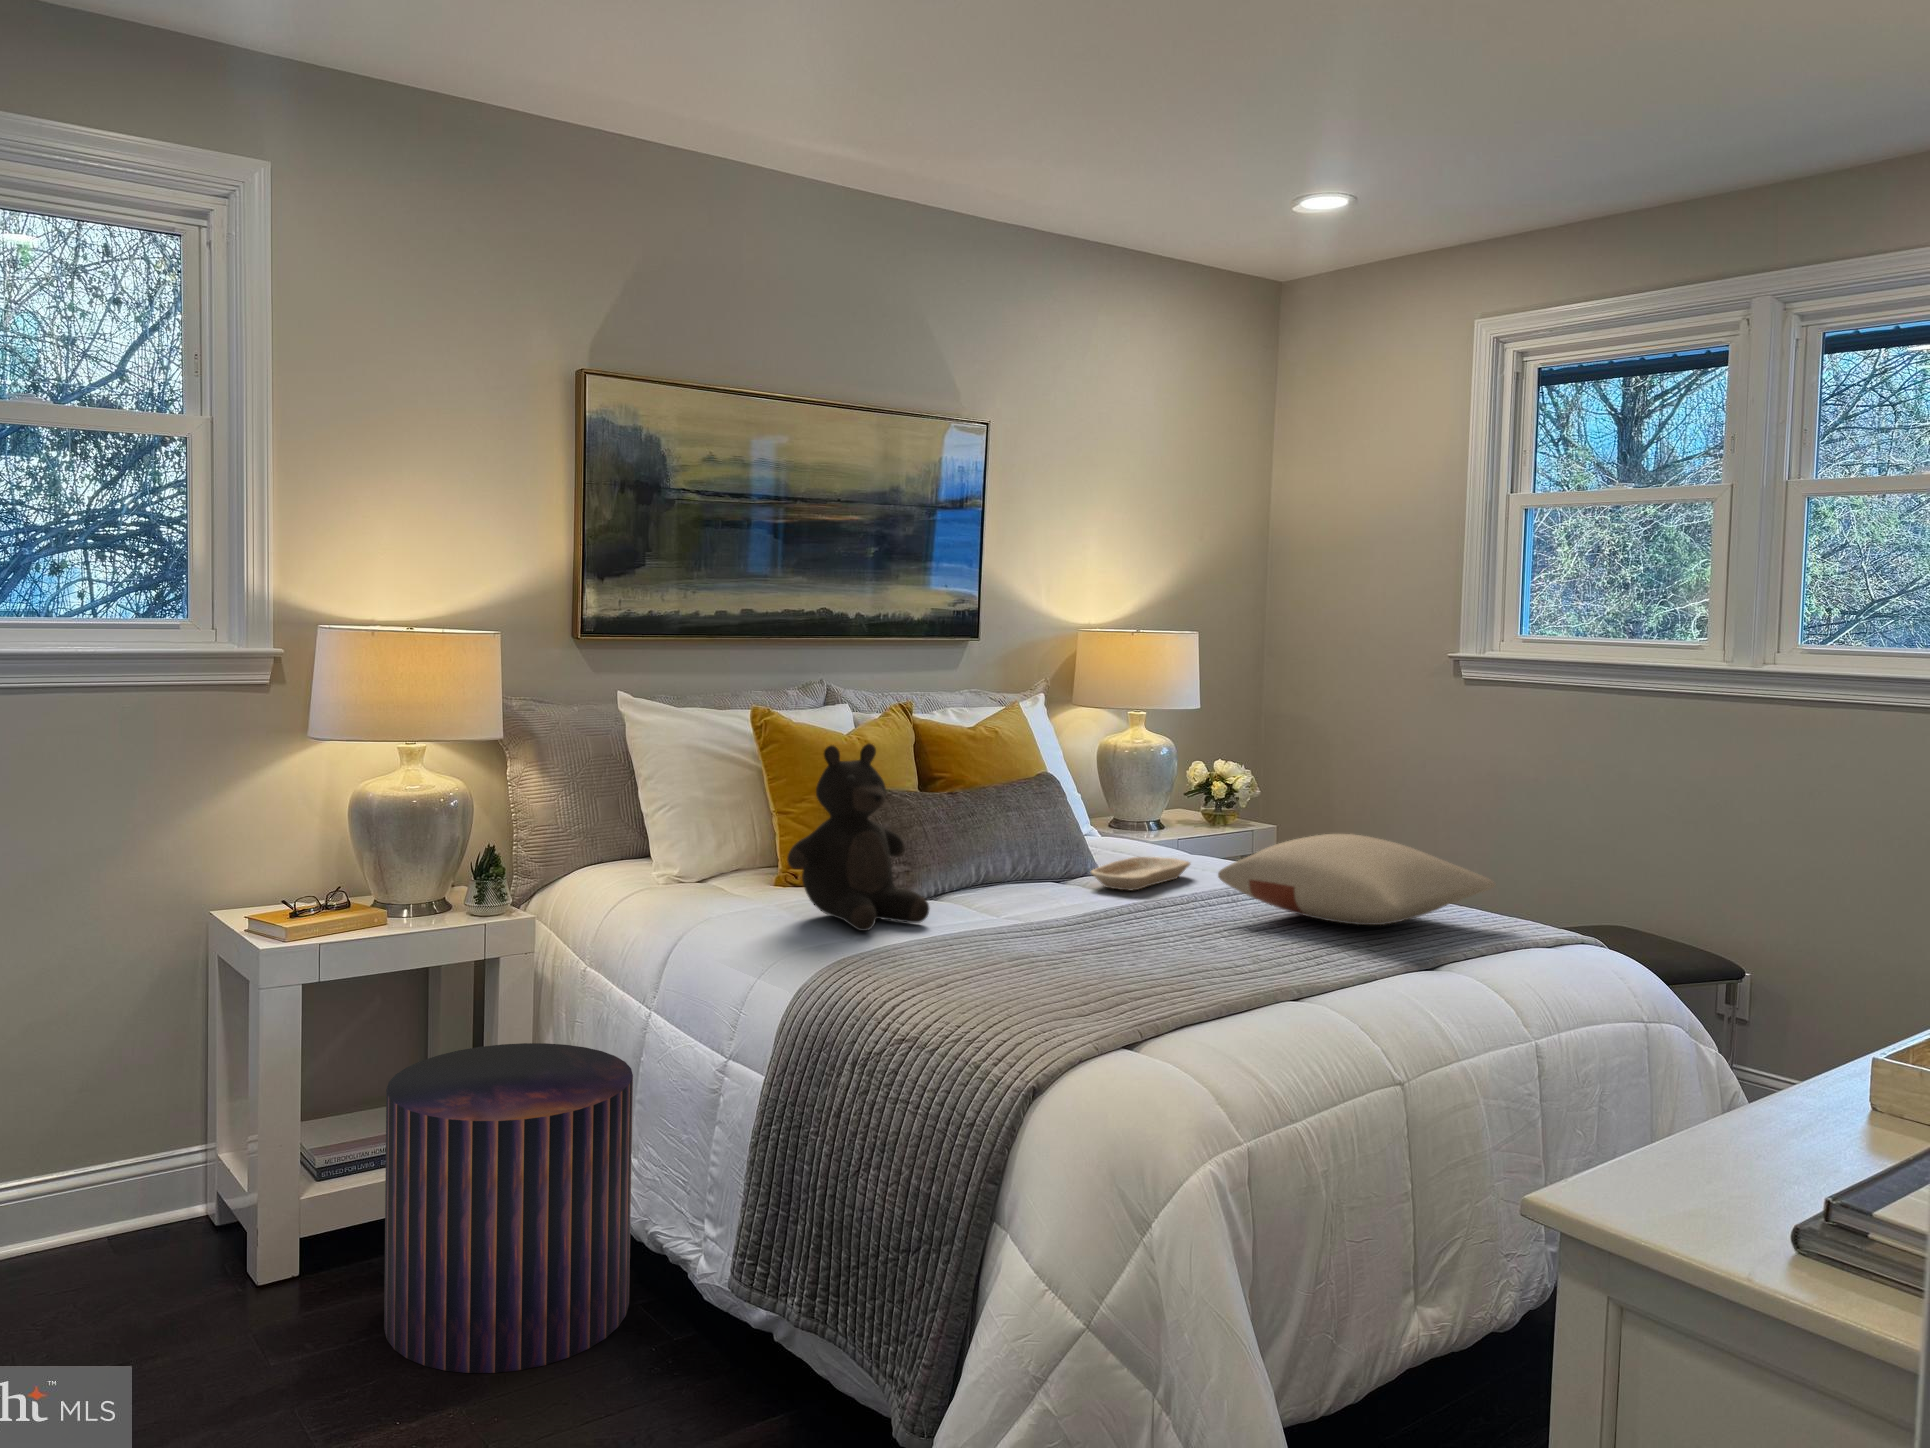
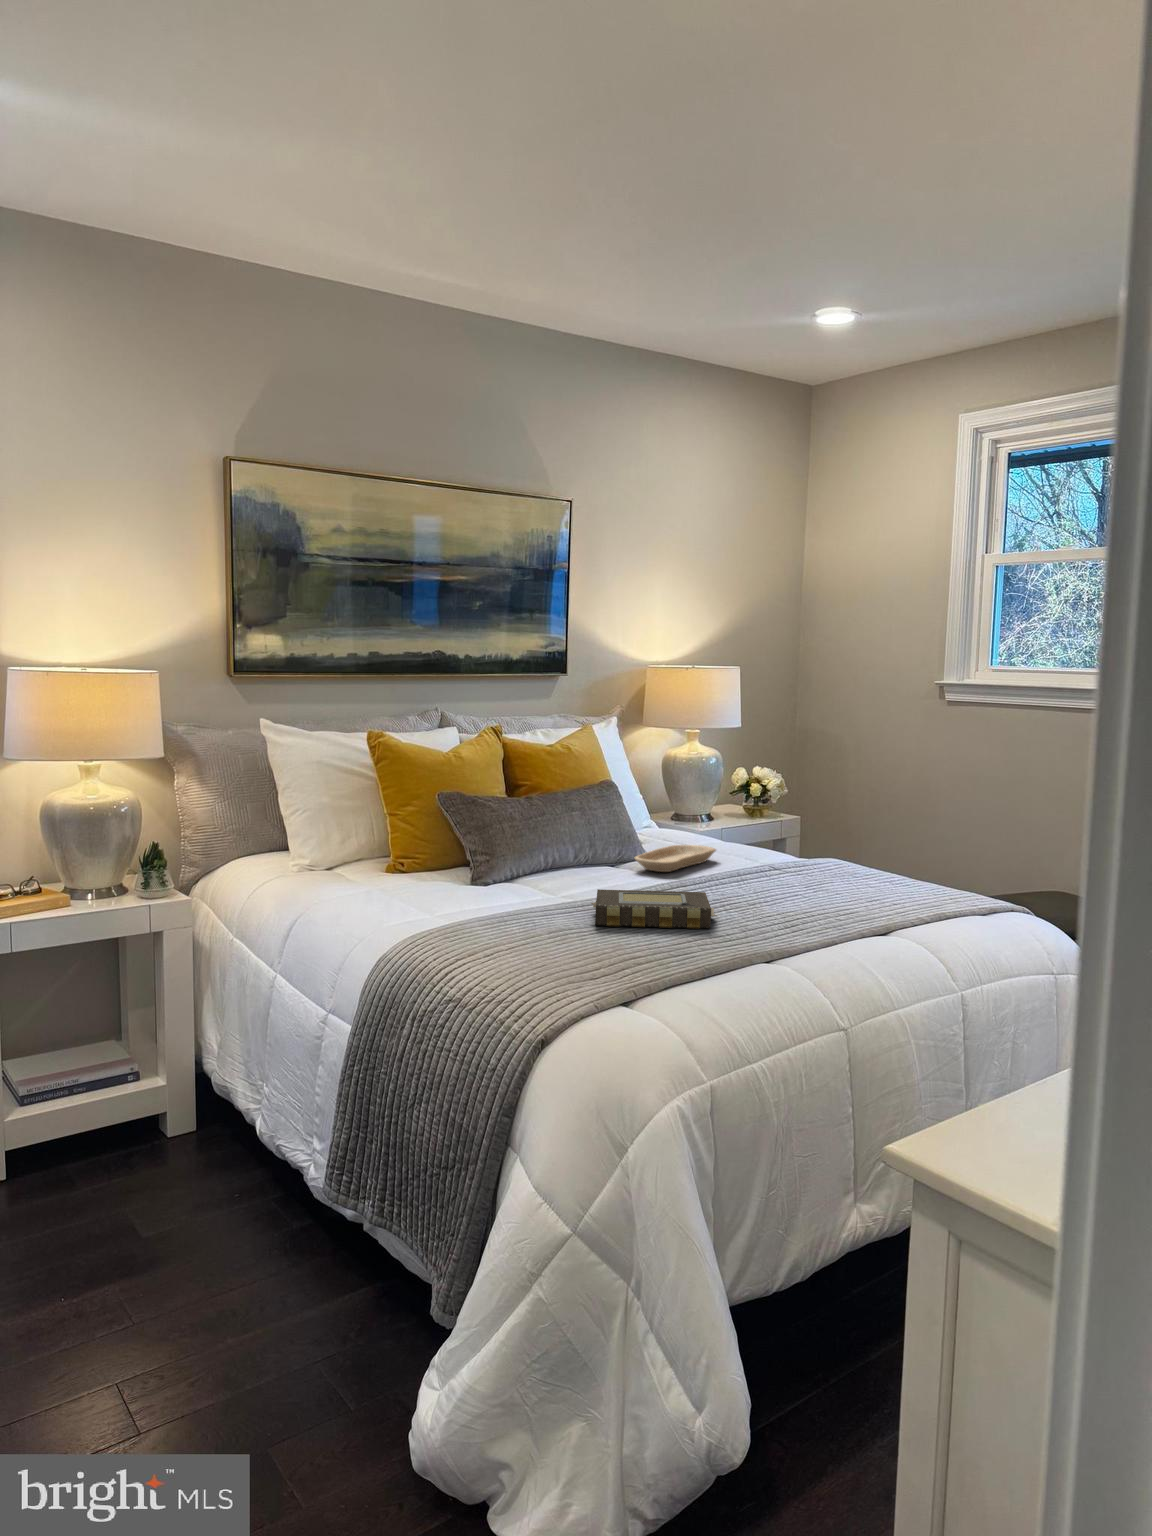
teddy bear: present [787,744,929,931] -> none [381,759,496,909]
pillow: present [1218,834,1496,925] -> none [728,827,947,899]
book: none [1053,909,1214,959] -> present [591,889,716,929]
pouf: present [384,1043,633,1373] -> none [57,998,262,1259]

